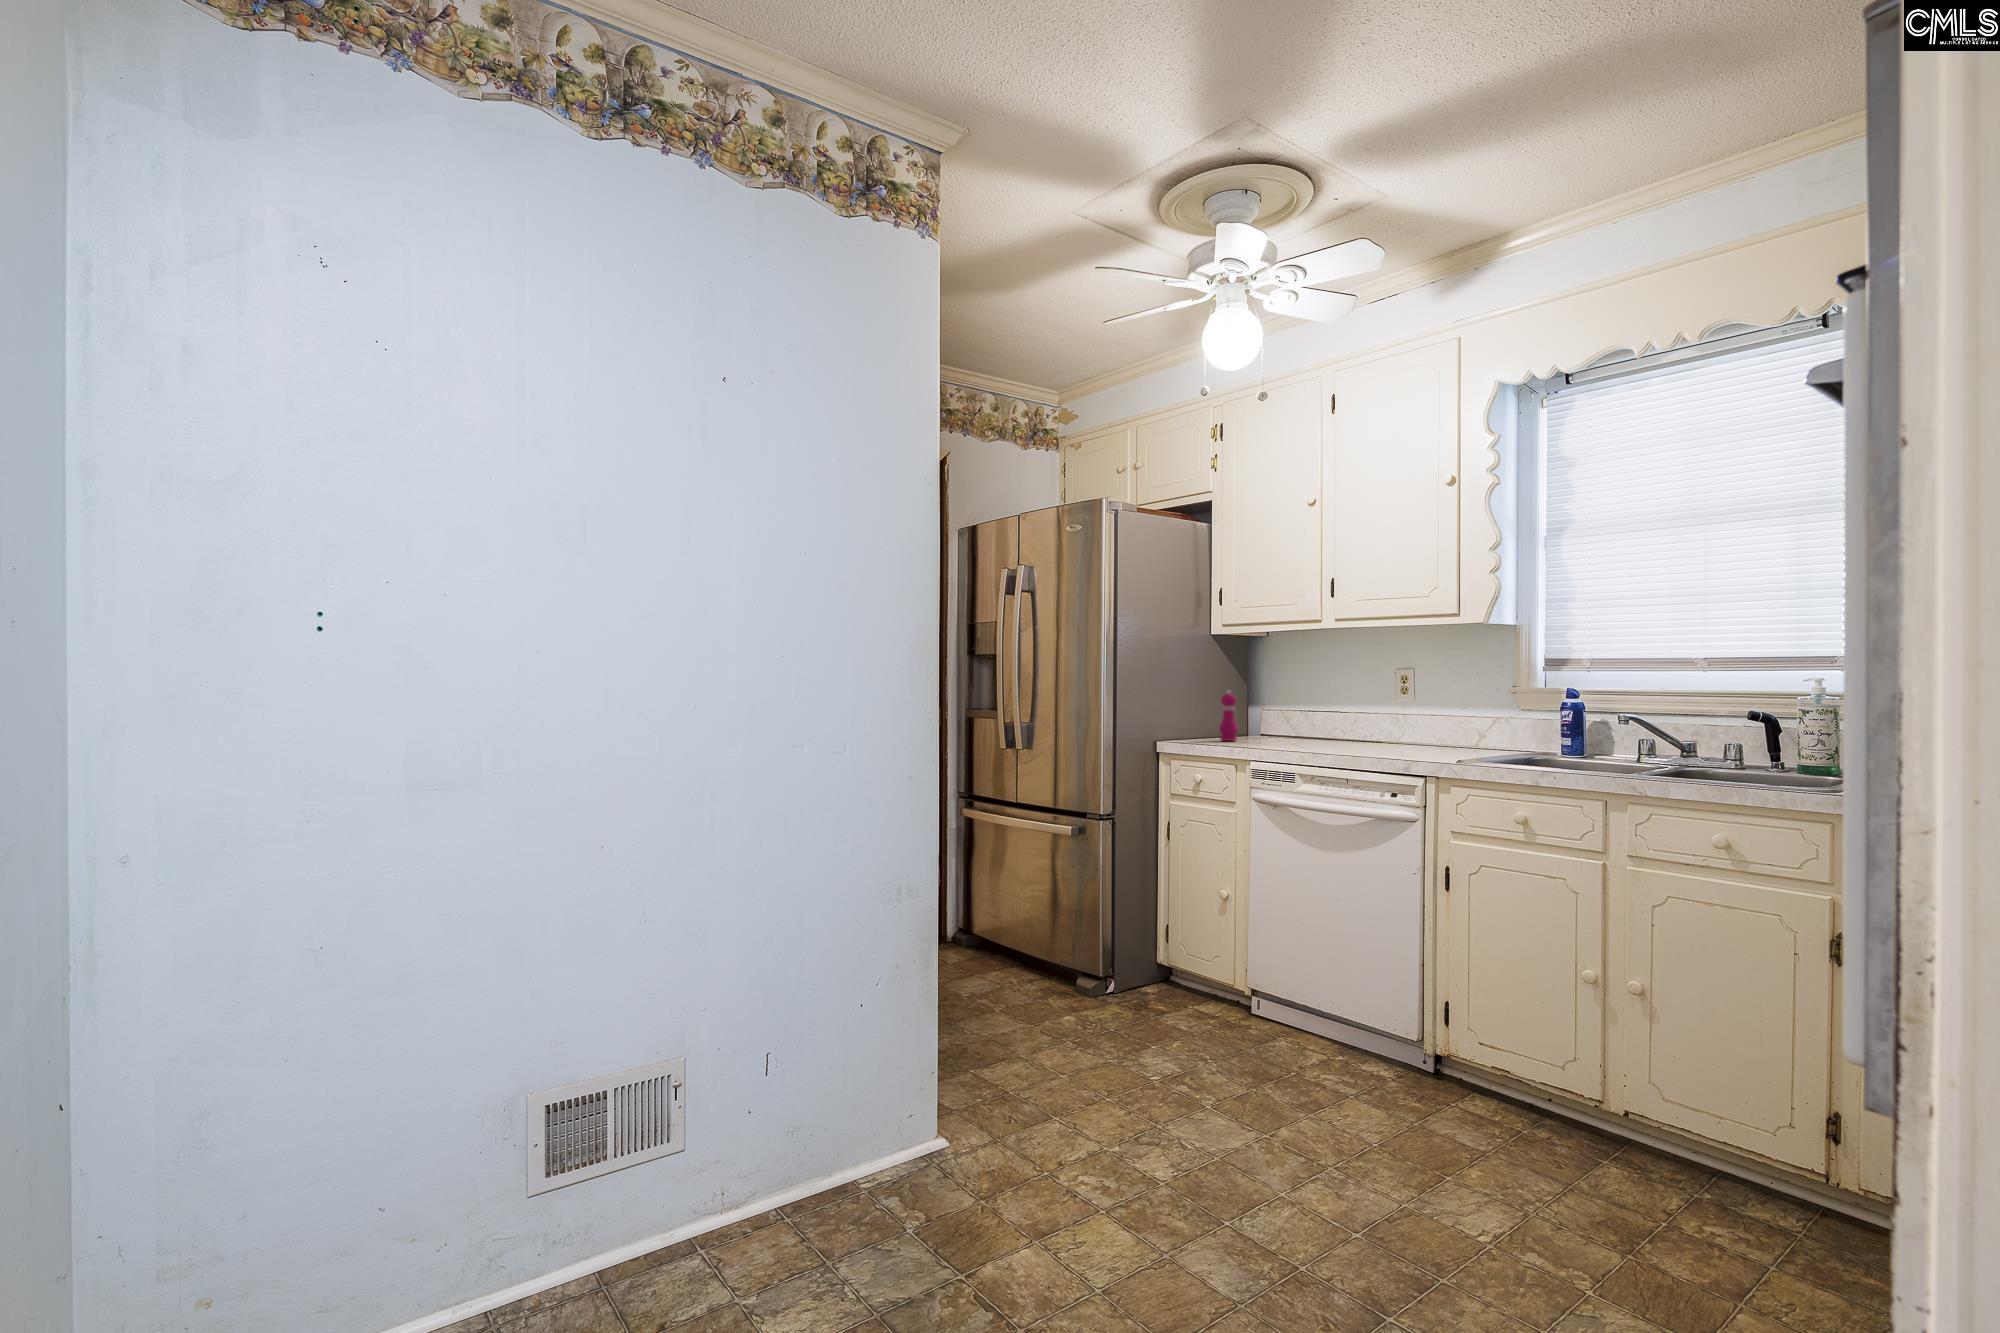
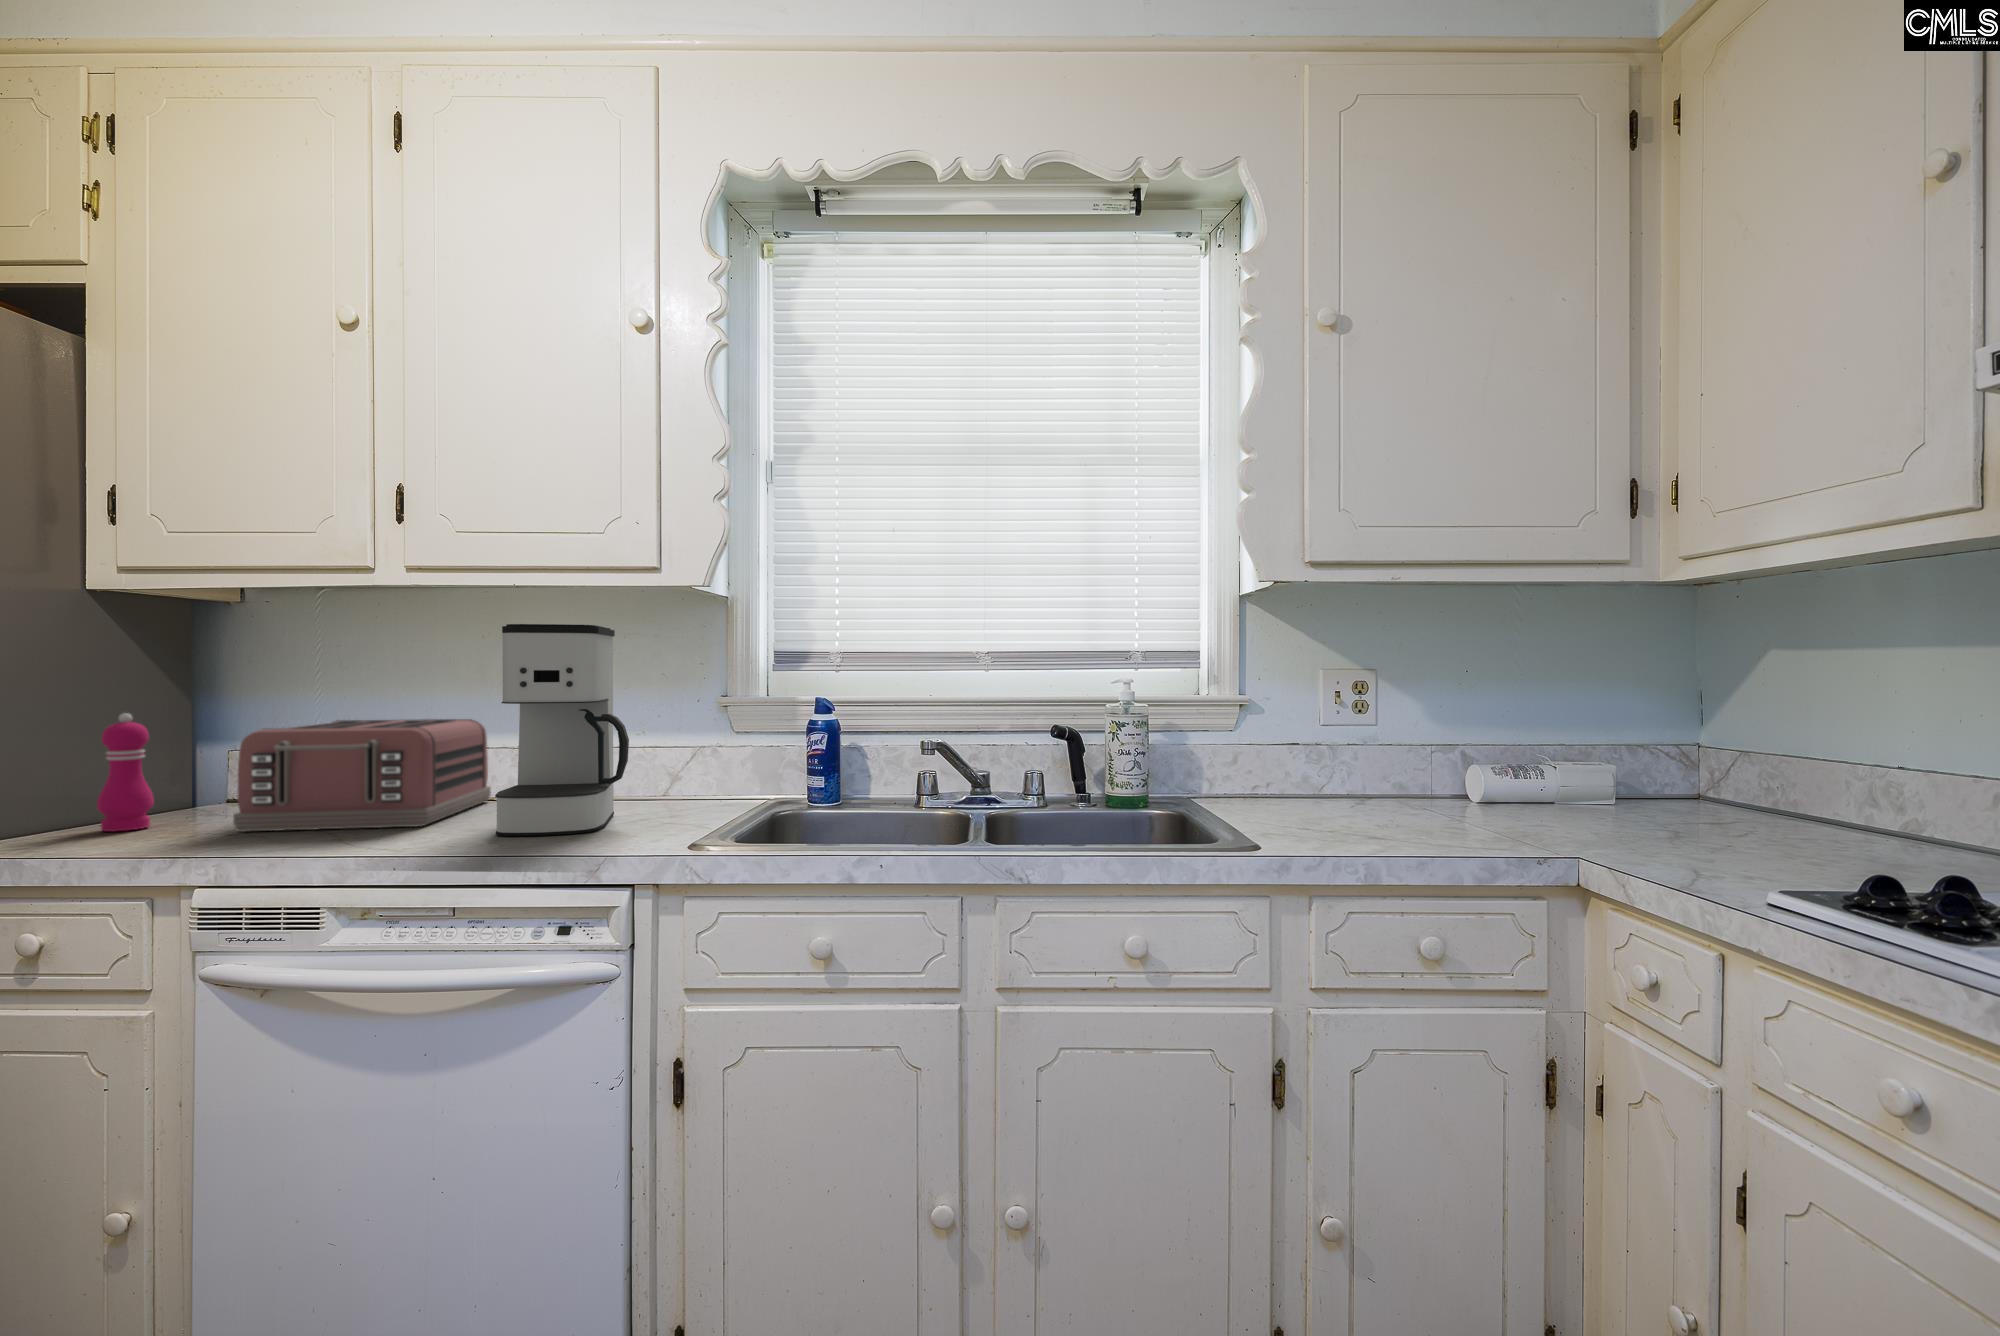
coffee maker: none [1371,646,1442,755] -> present [495,624,629,836]
toaster: none [1266,698,1381,748] -> present [233,719,491,832]

